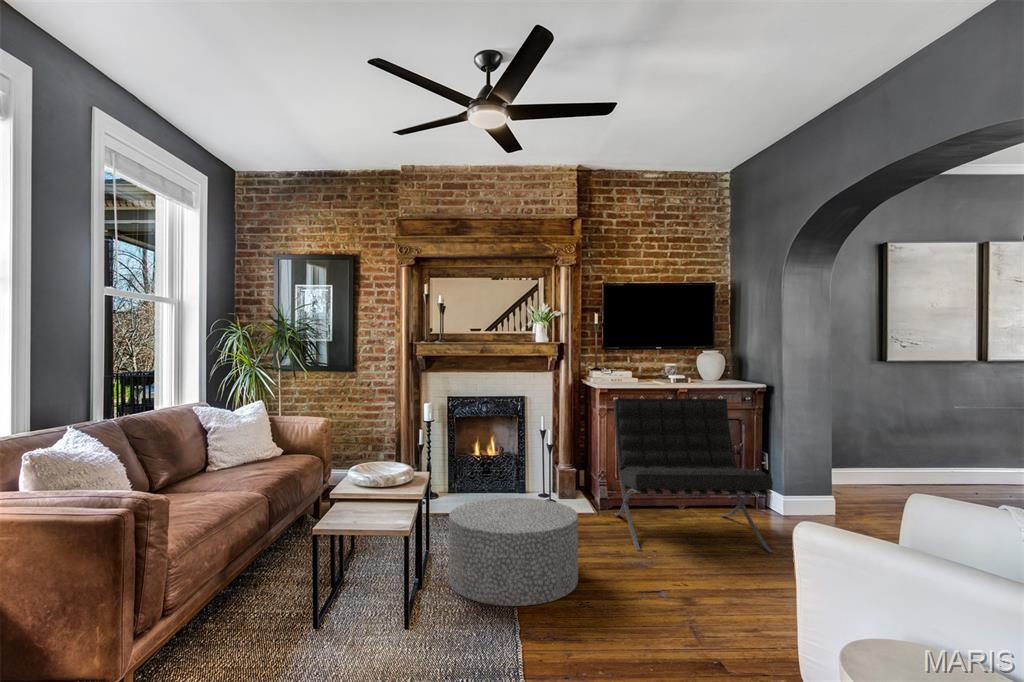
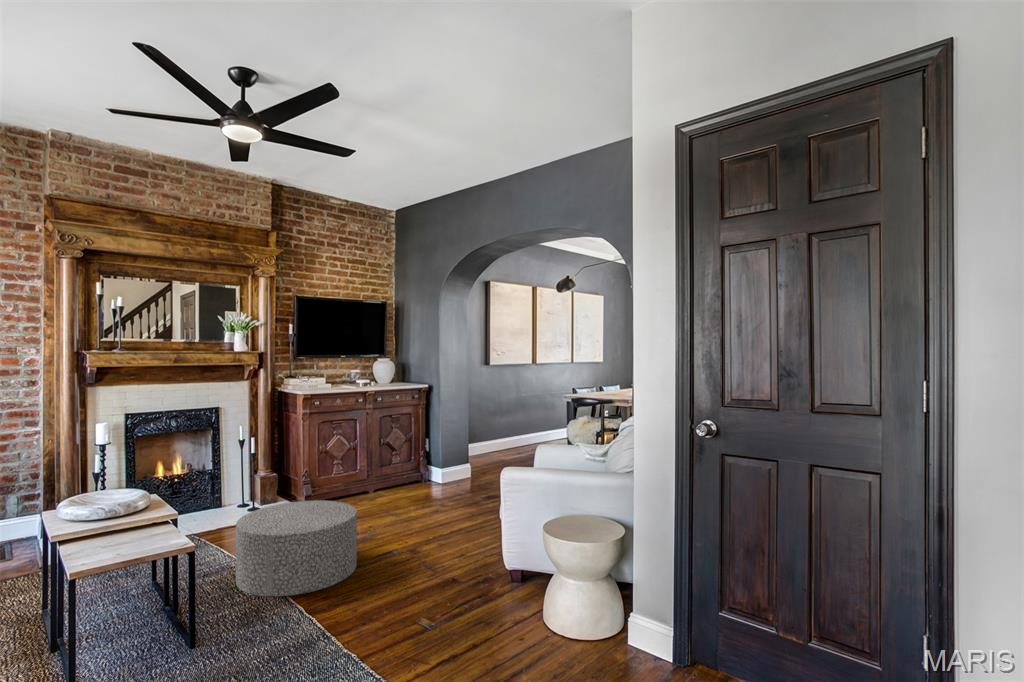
lounge chair: present [614,398,773,553] -> none [323,398,456,527]

